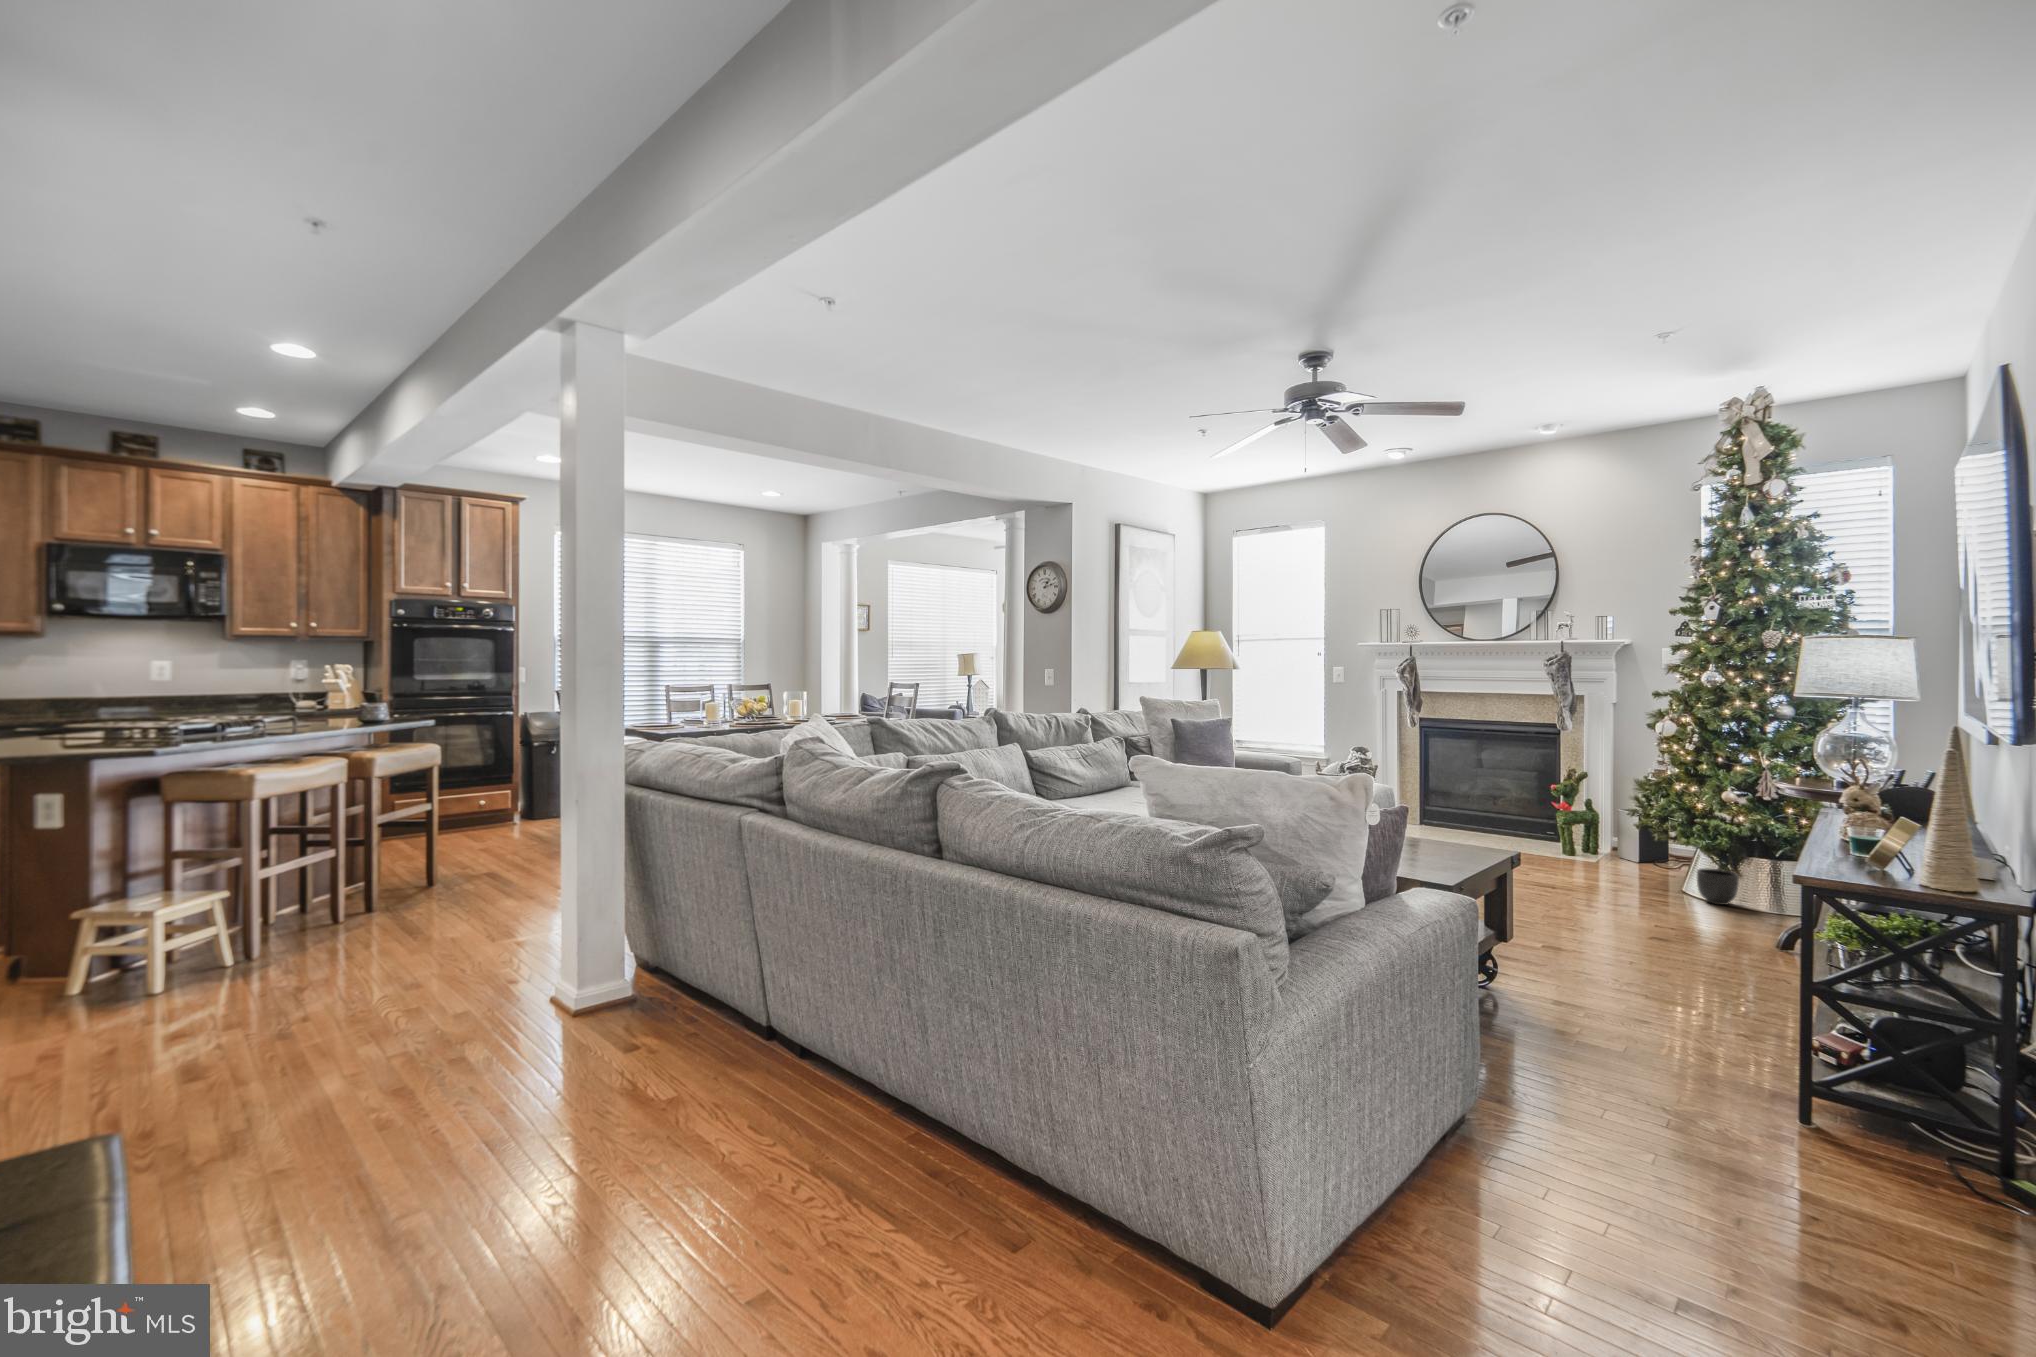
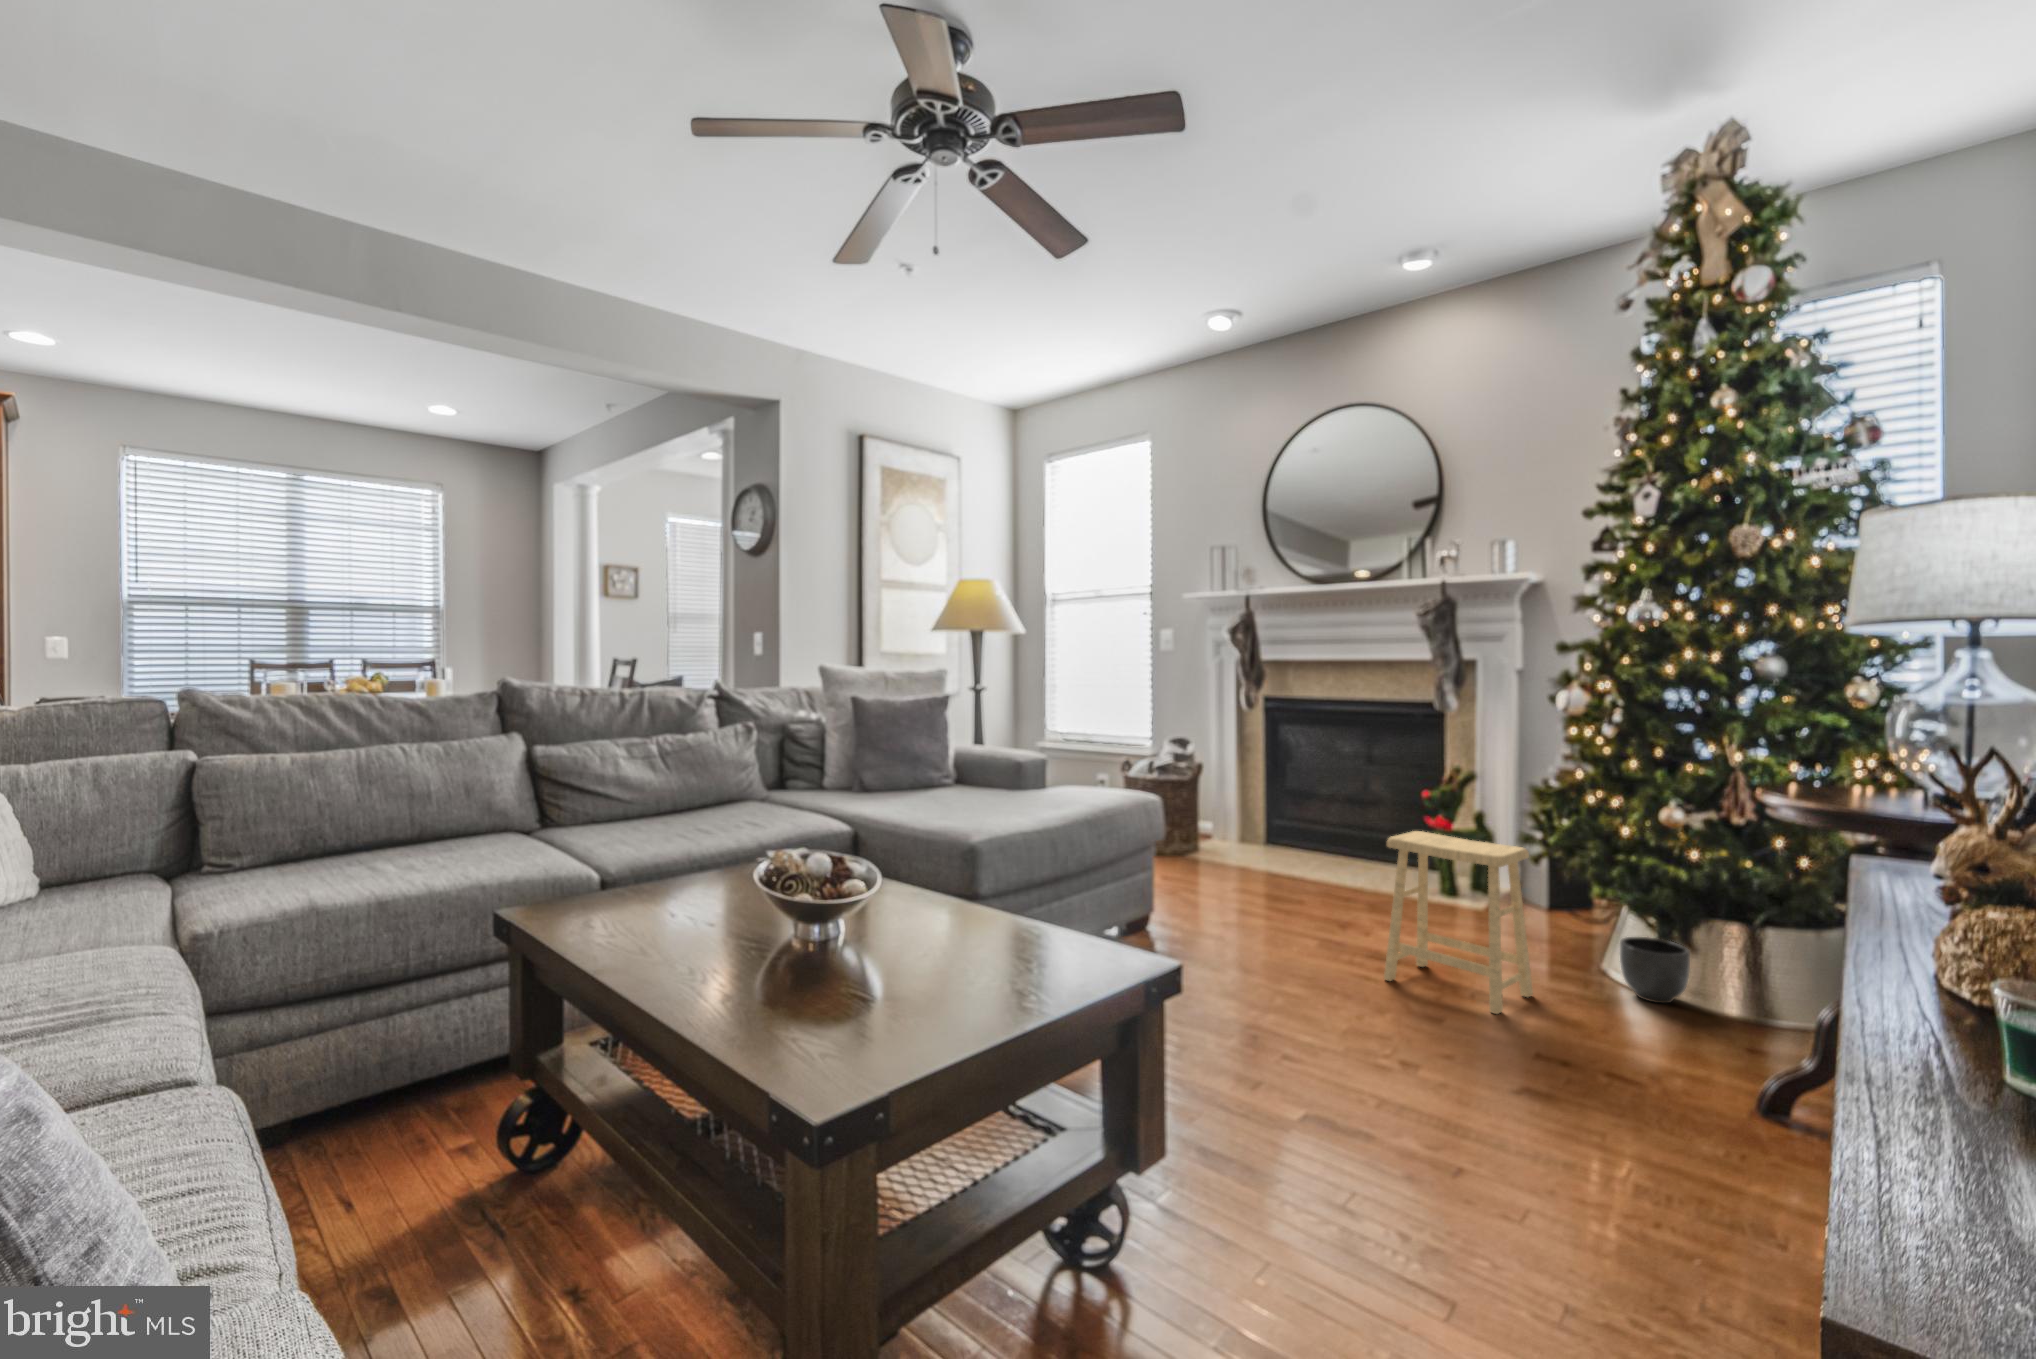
footstool: none [1554,807,1646,909] -> present [1384,831,1533,1014]

